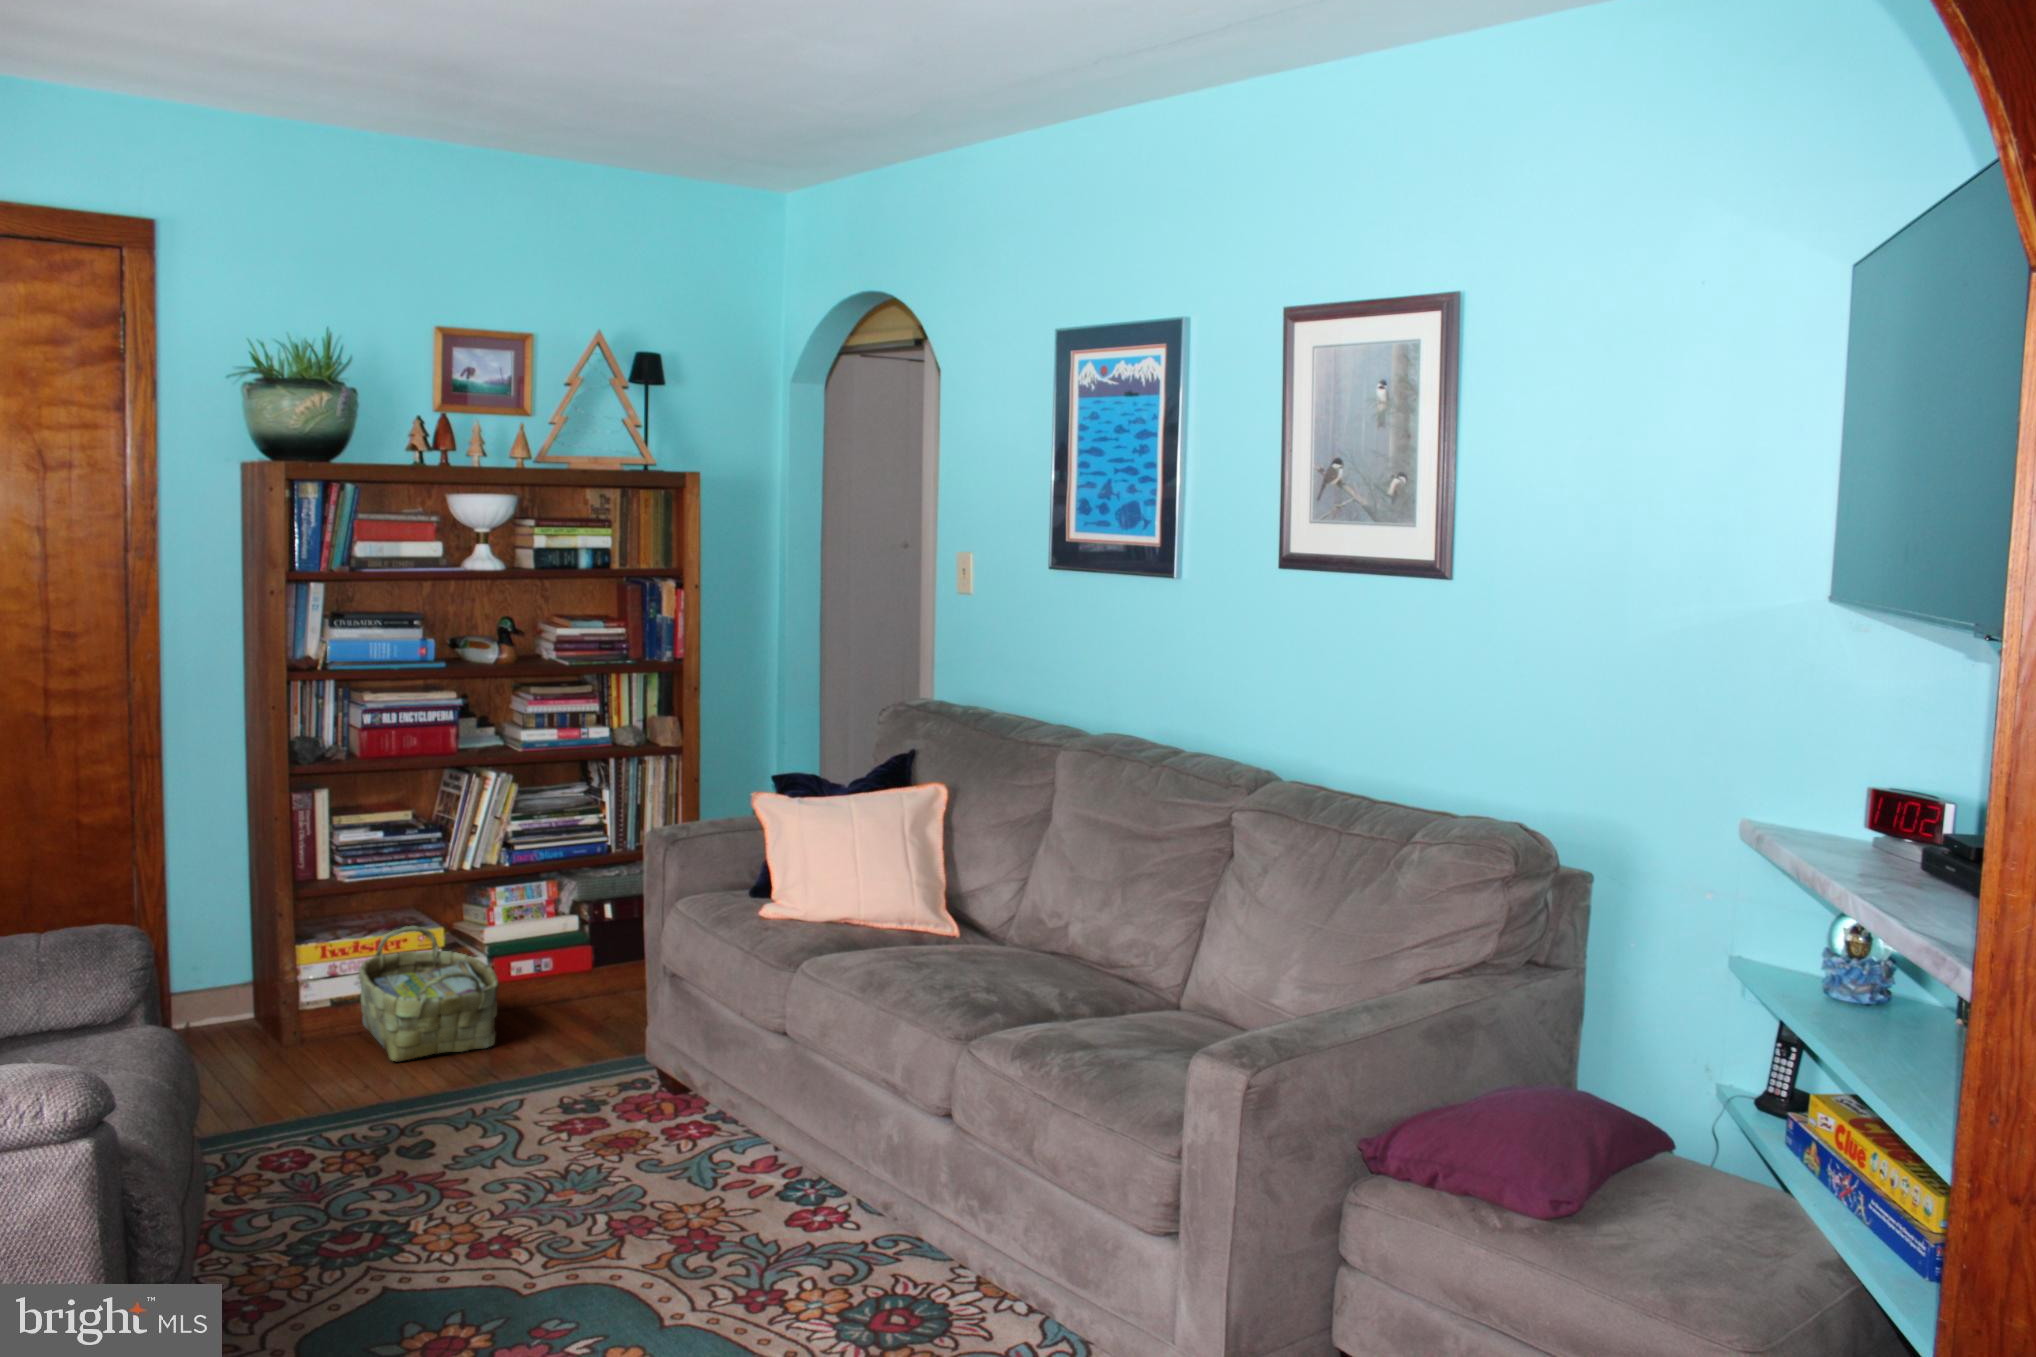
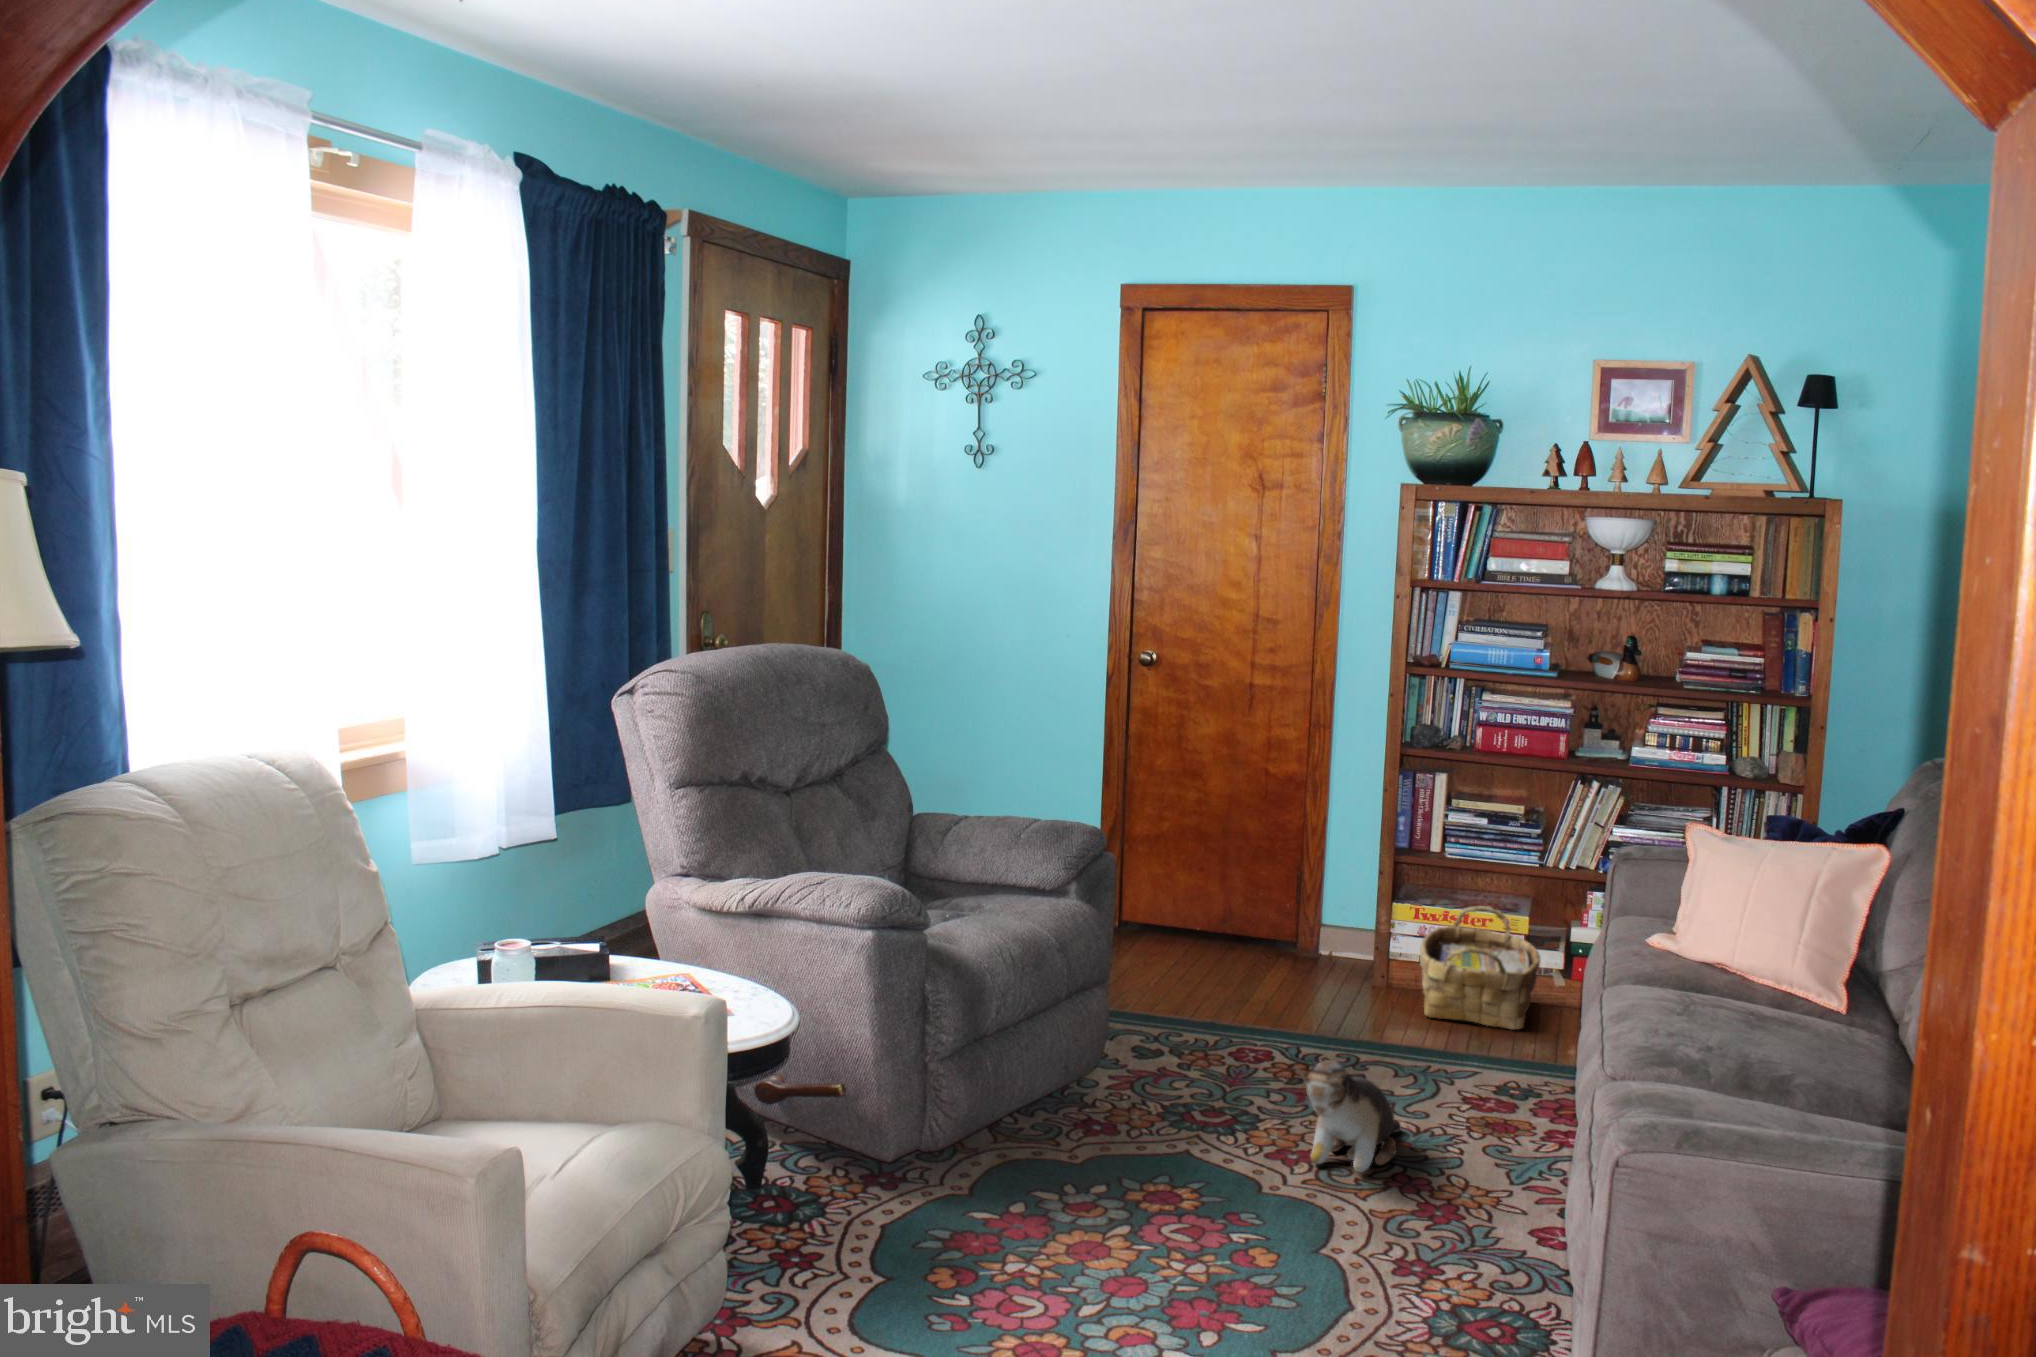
plush toy: none [501,1124,576,1244] -> present [1296,1060,1400,1172]

